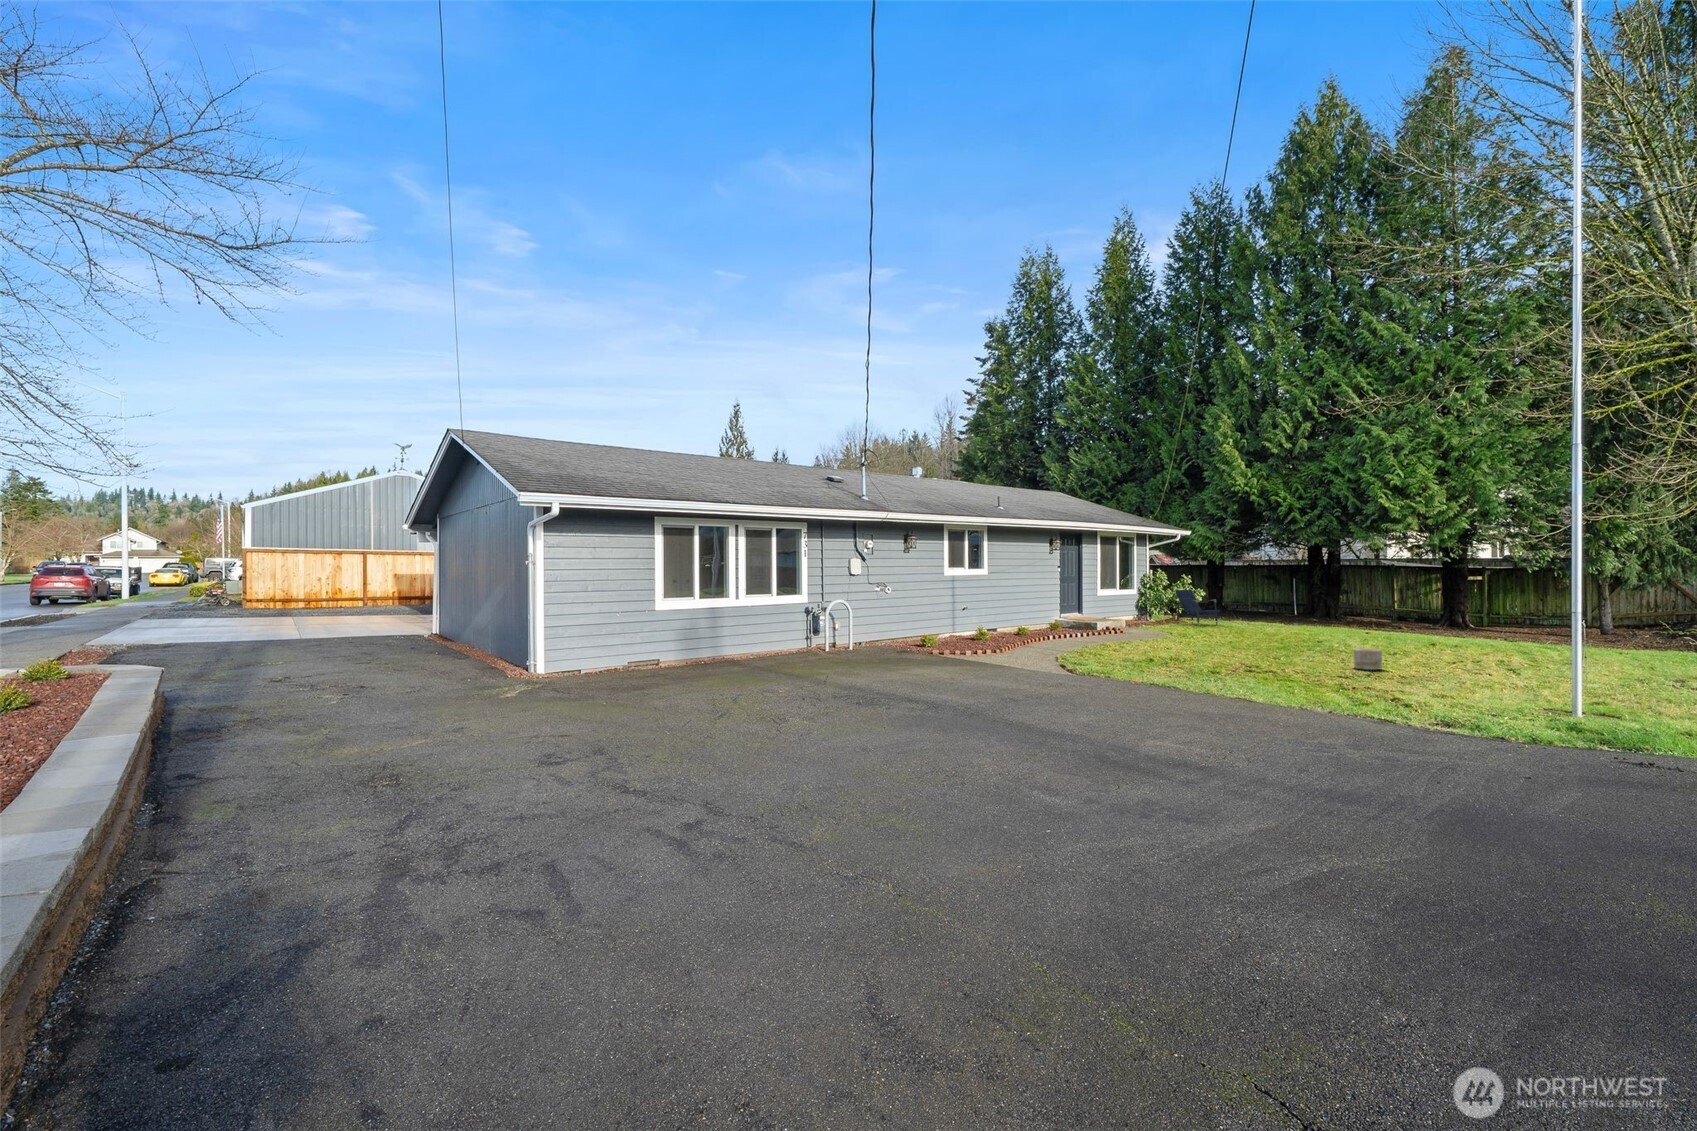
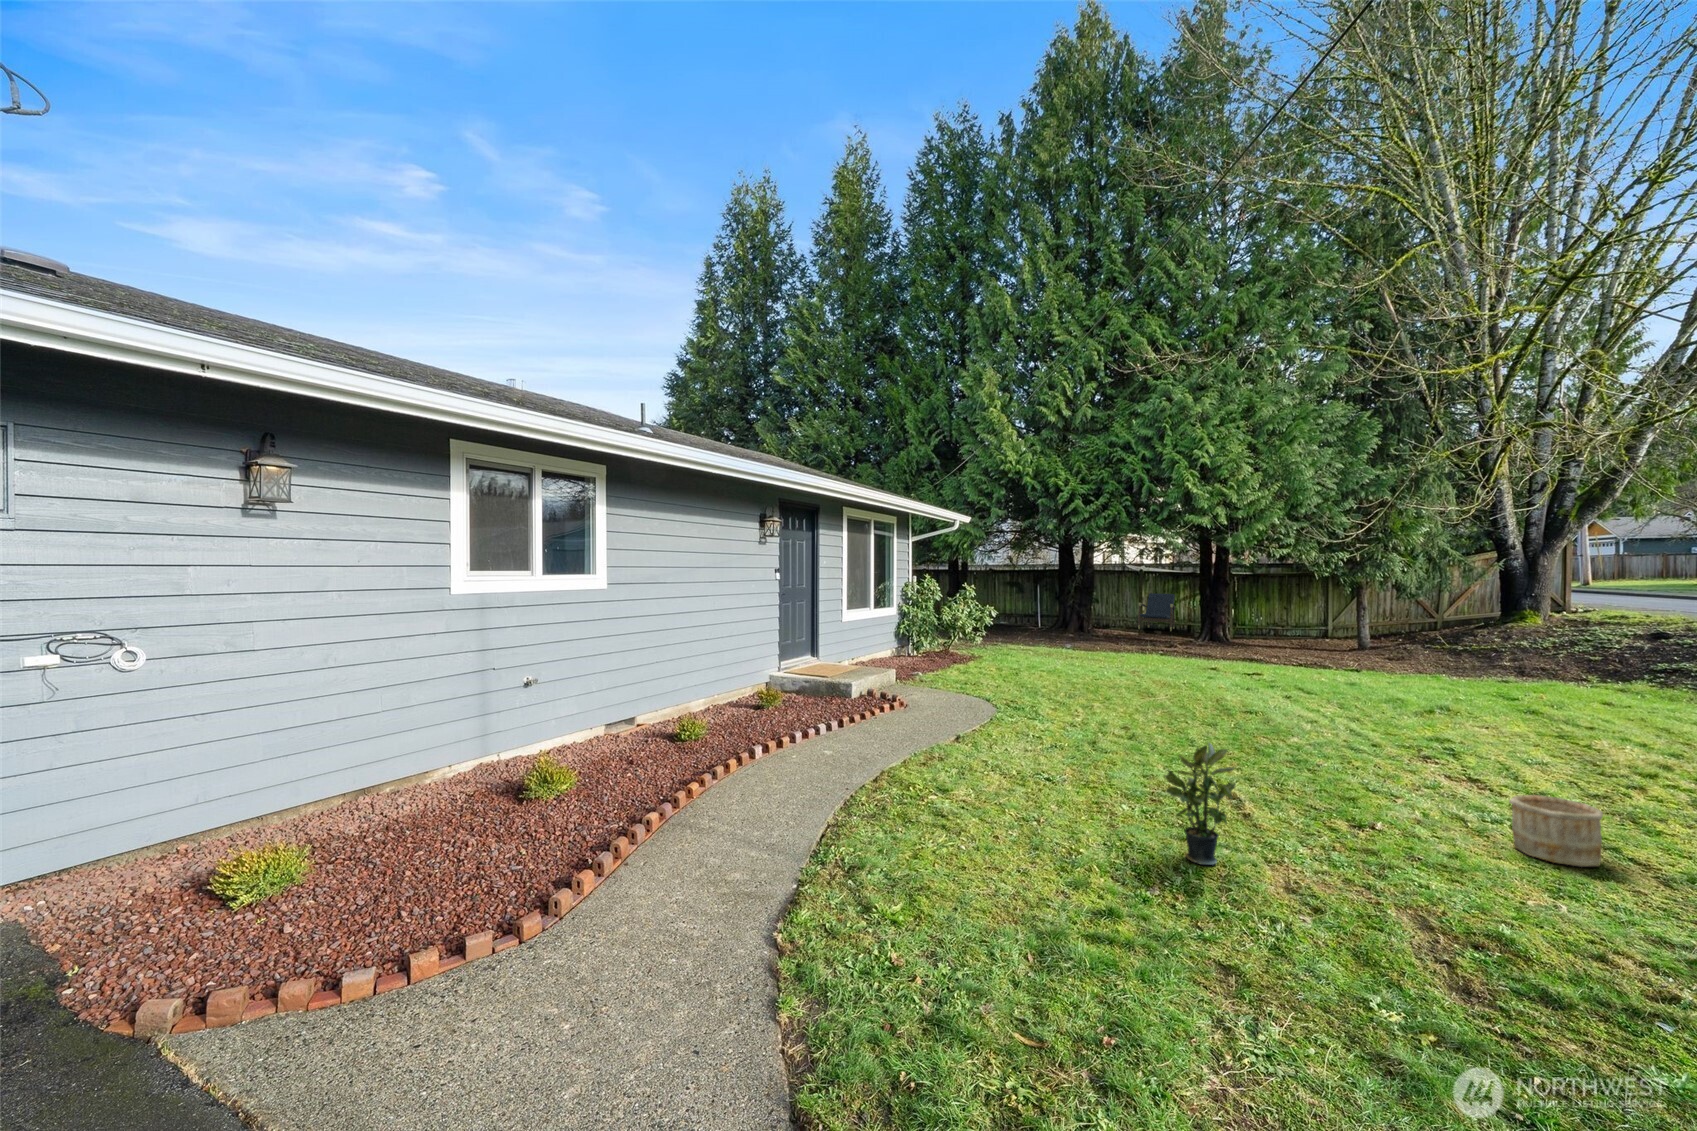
lounge chair: present [1175,590,1220,626] -> present [1138,593,1176,631]
potted plant: none [1198,621,1224,663] -> present [1165,742,1236,865]

